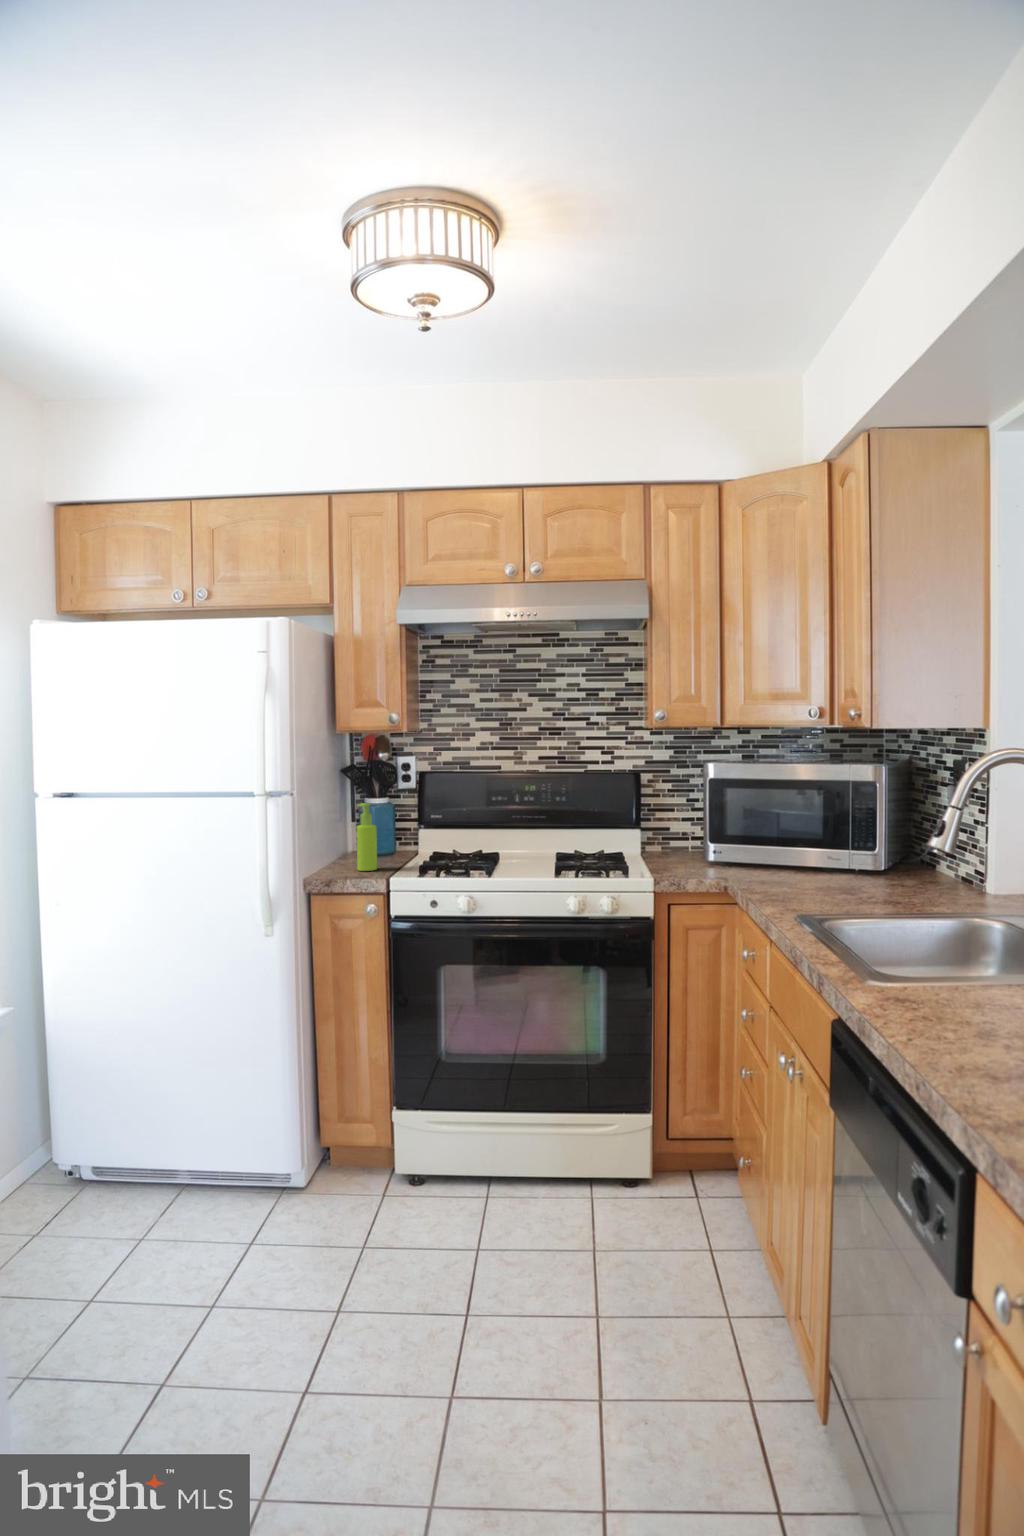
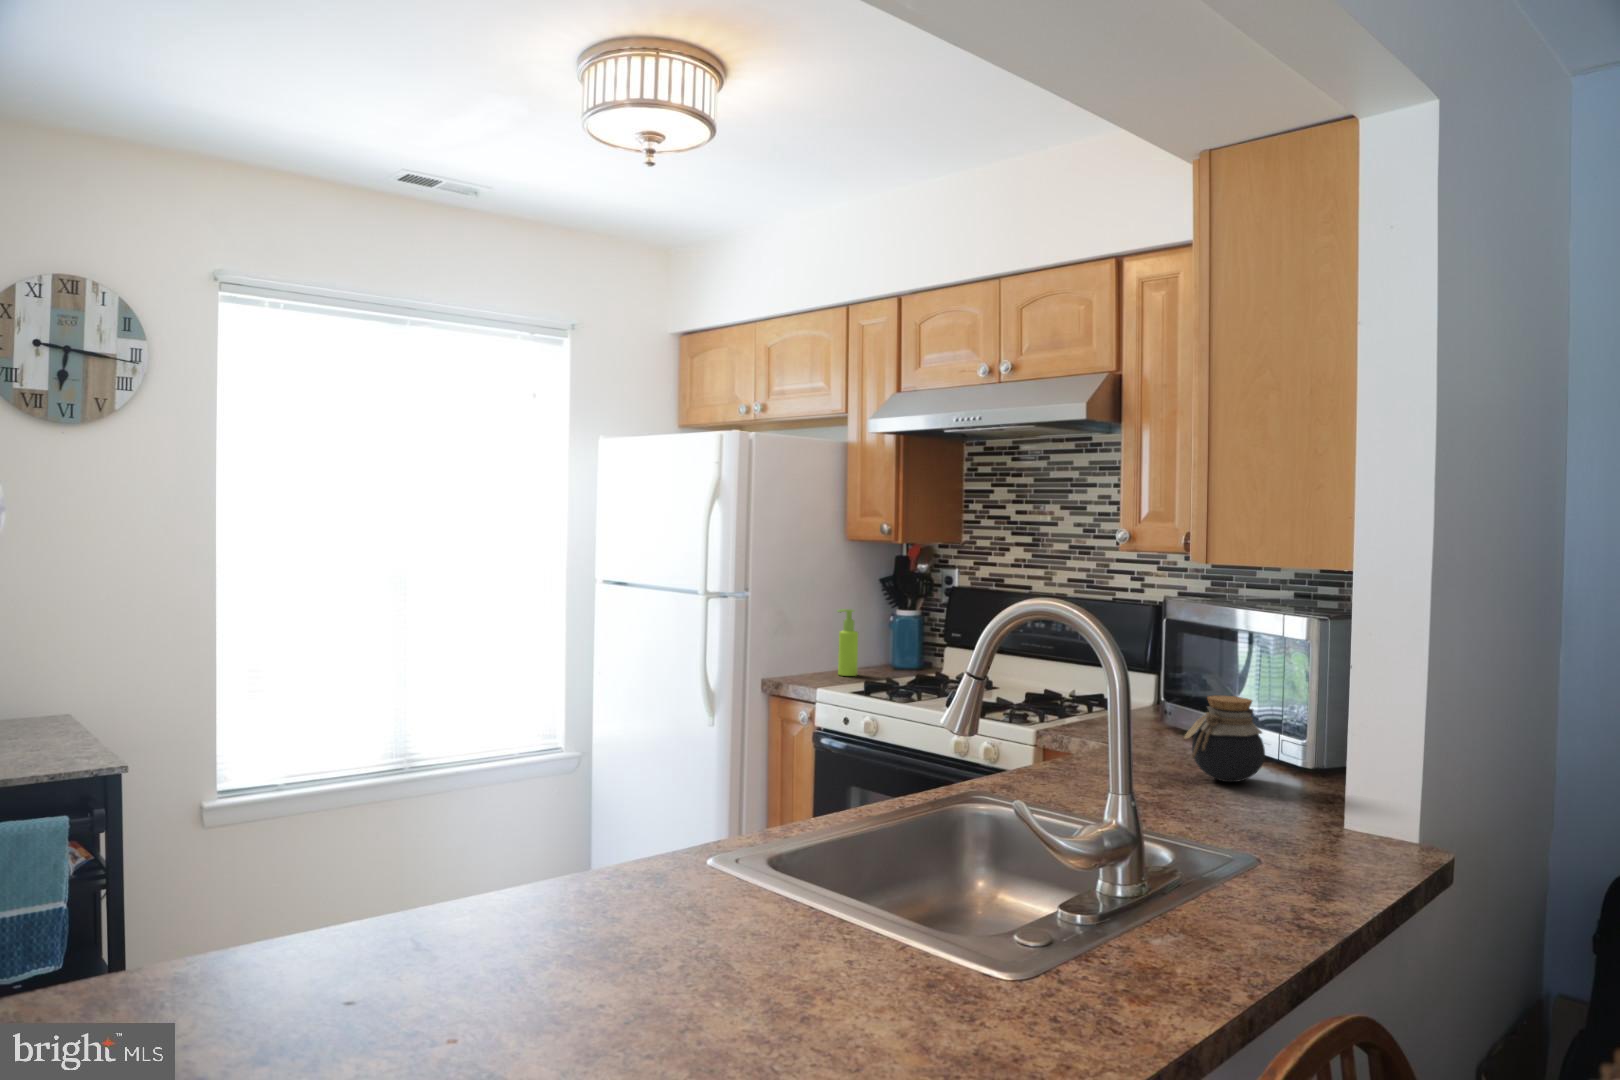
jar: none [857,828,910,890] -> present [1184,695,1265,782]

